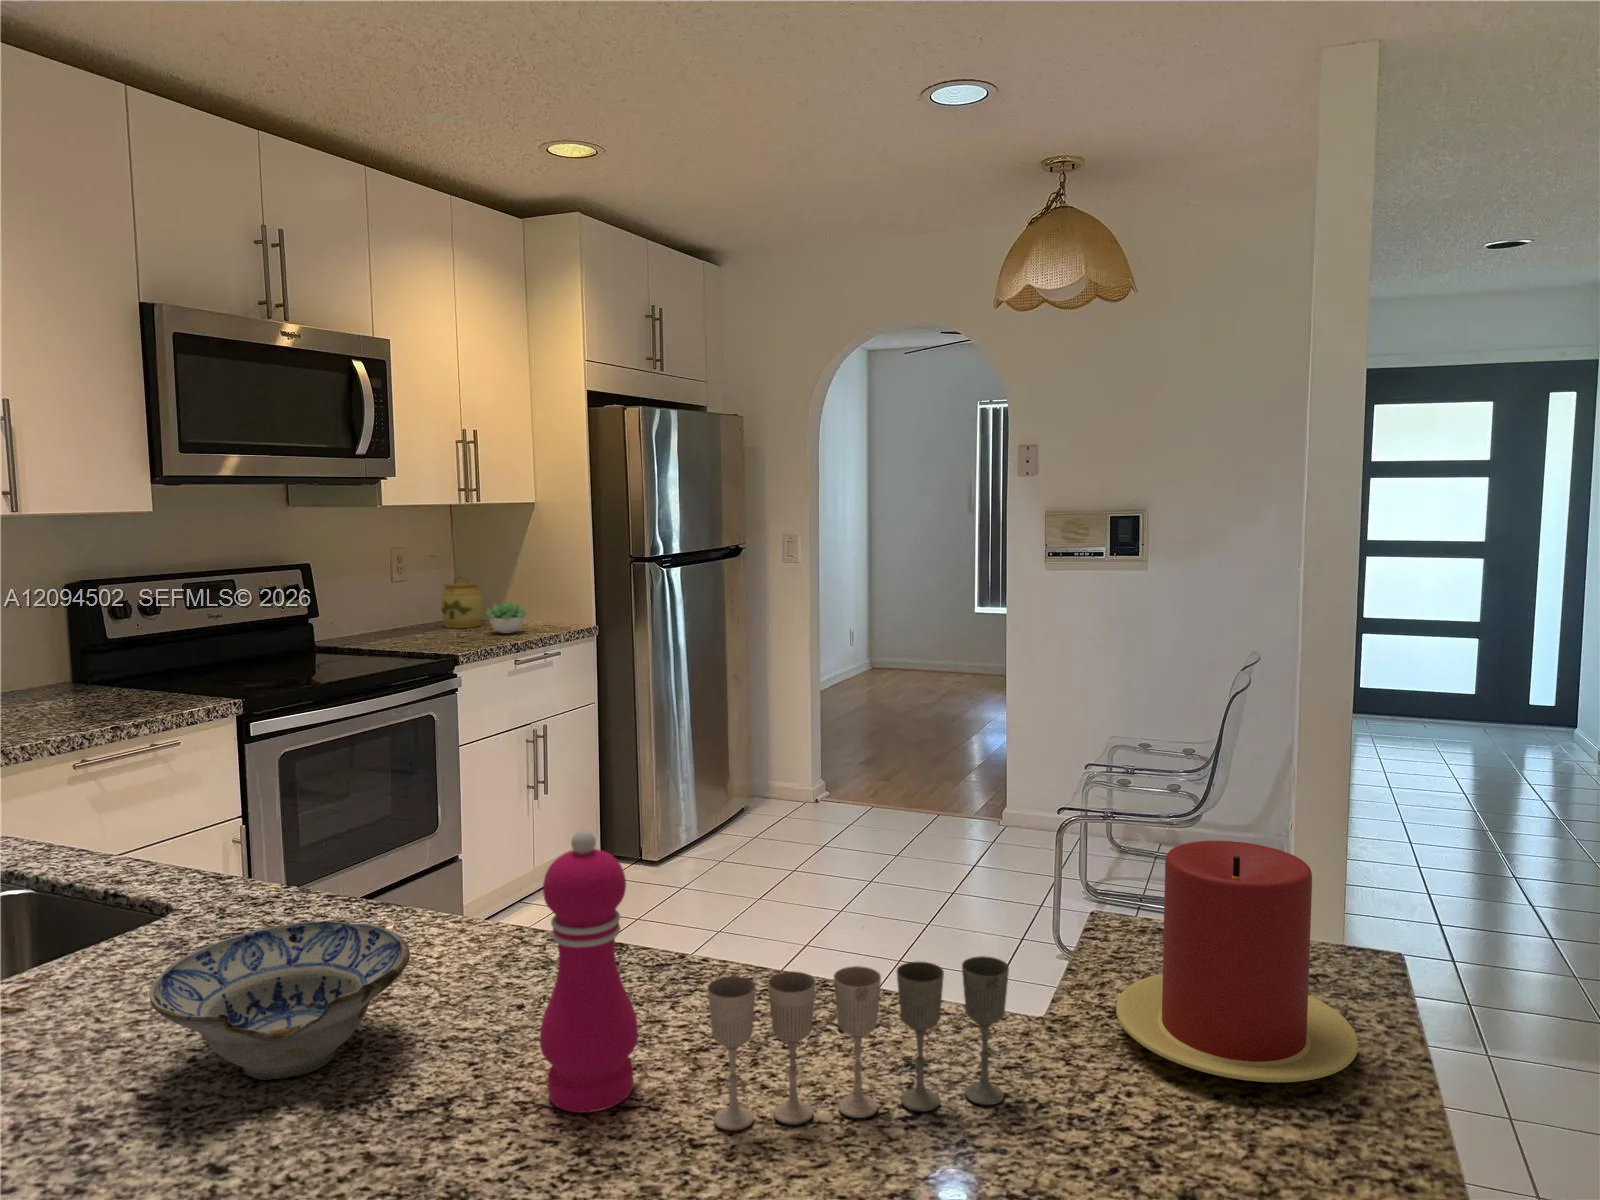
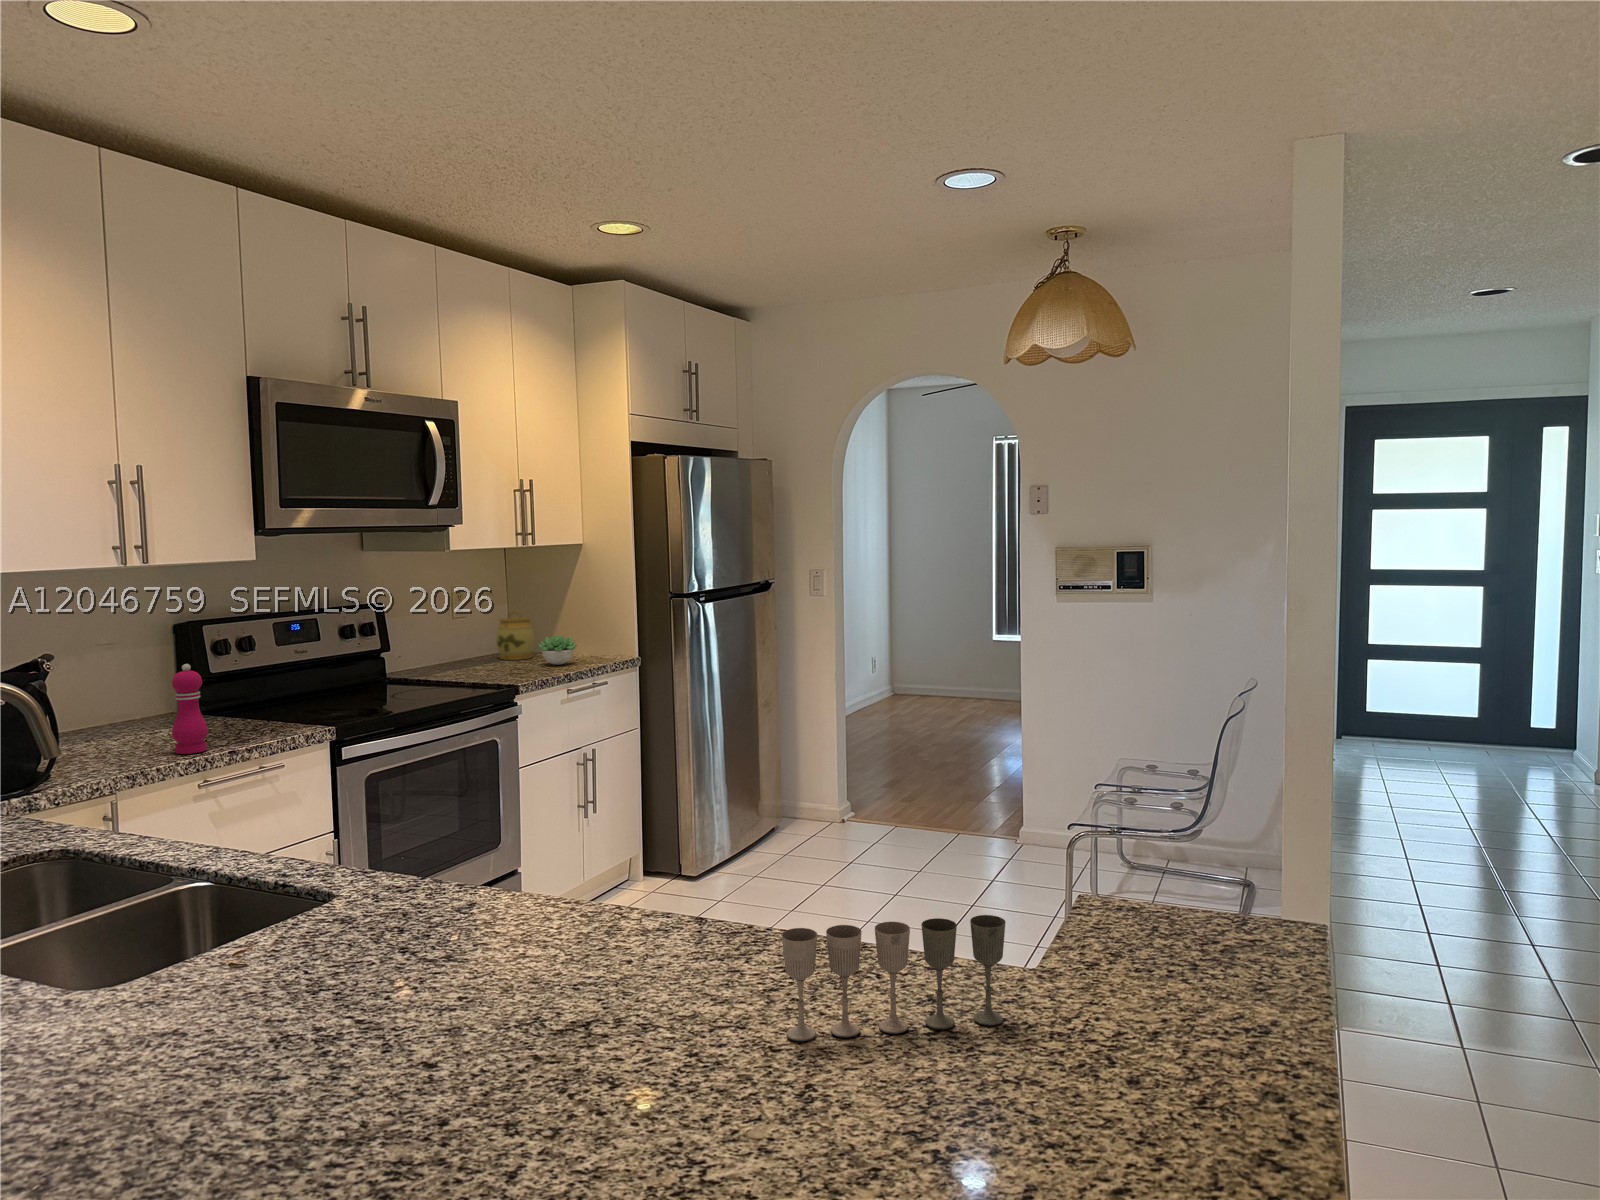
pepper mill: present [540,830,638,1113] -> present [172,664,208,754]
candle: present [1116,841,1358,1082] -> none [1092,831,1274,1008]
ceramic bowl: present [149,921,410,1080] -> none [363,895,550,1010]

